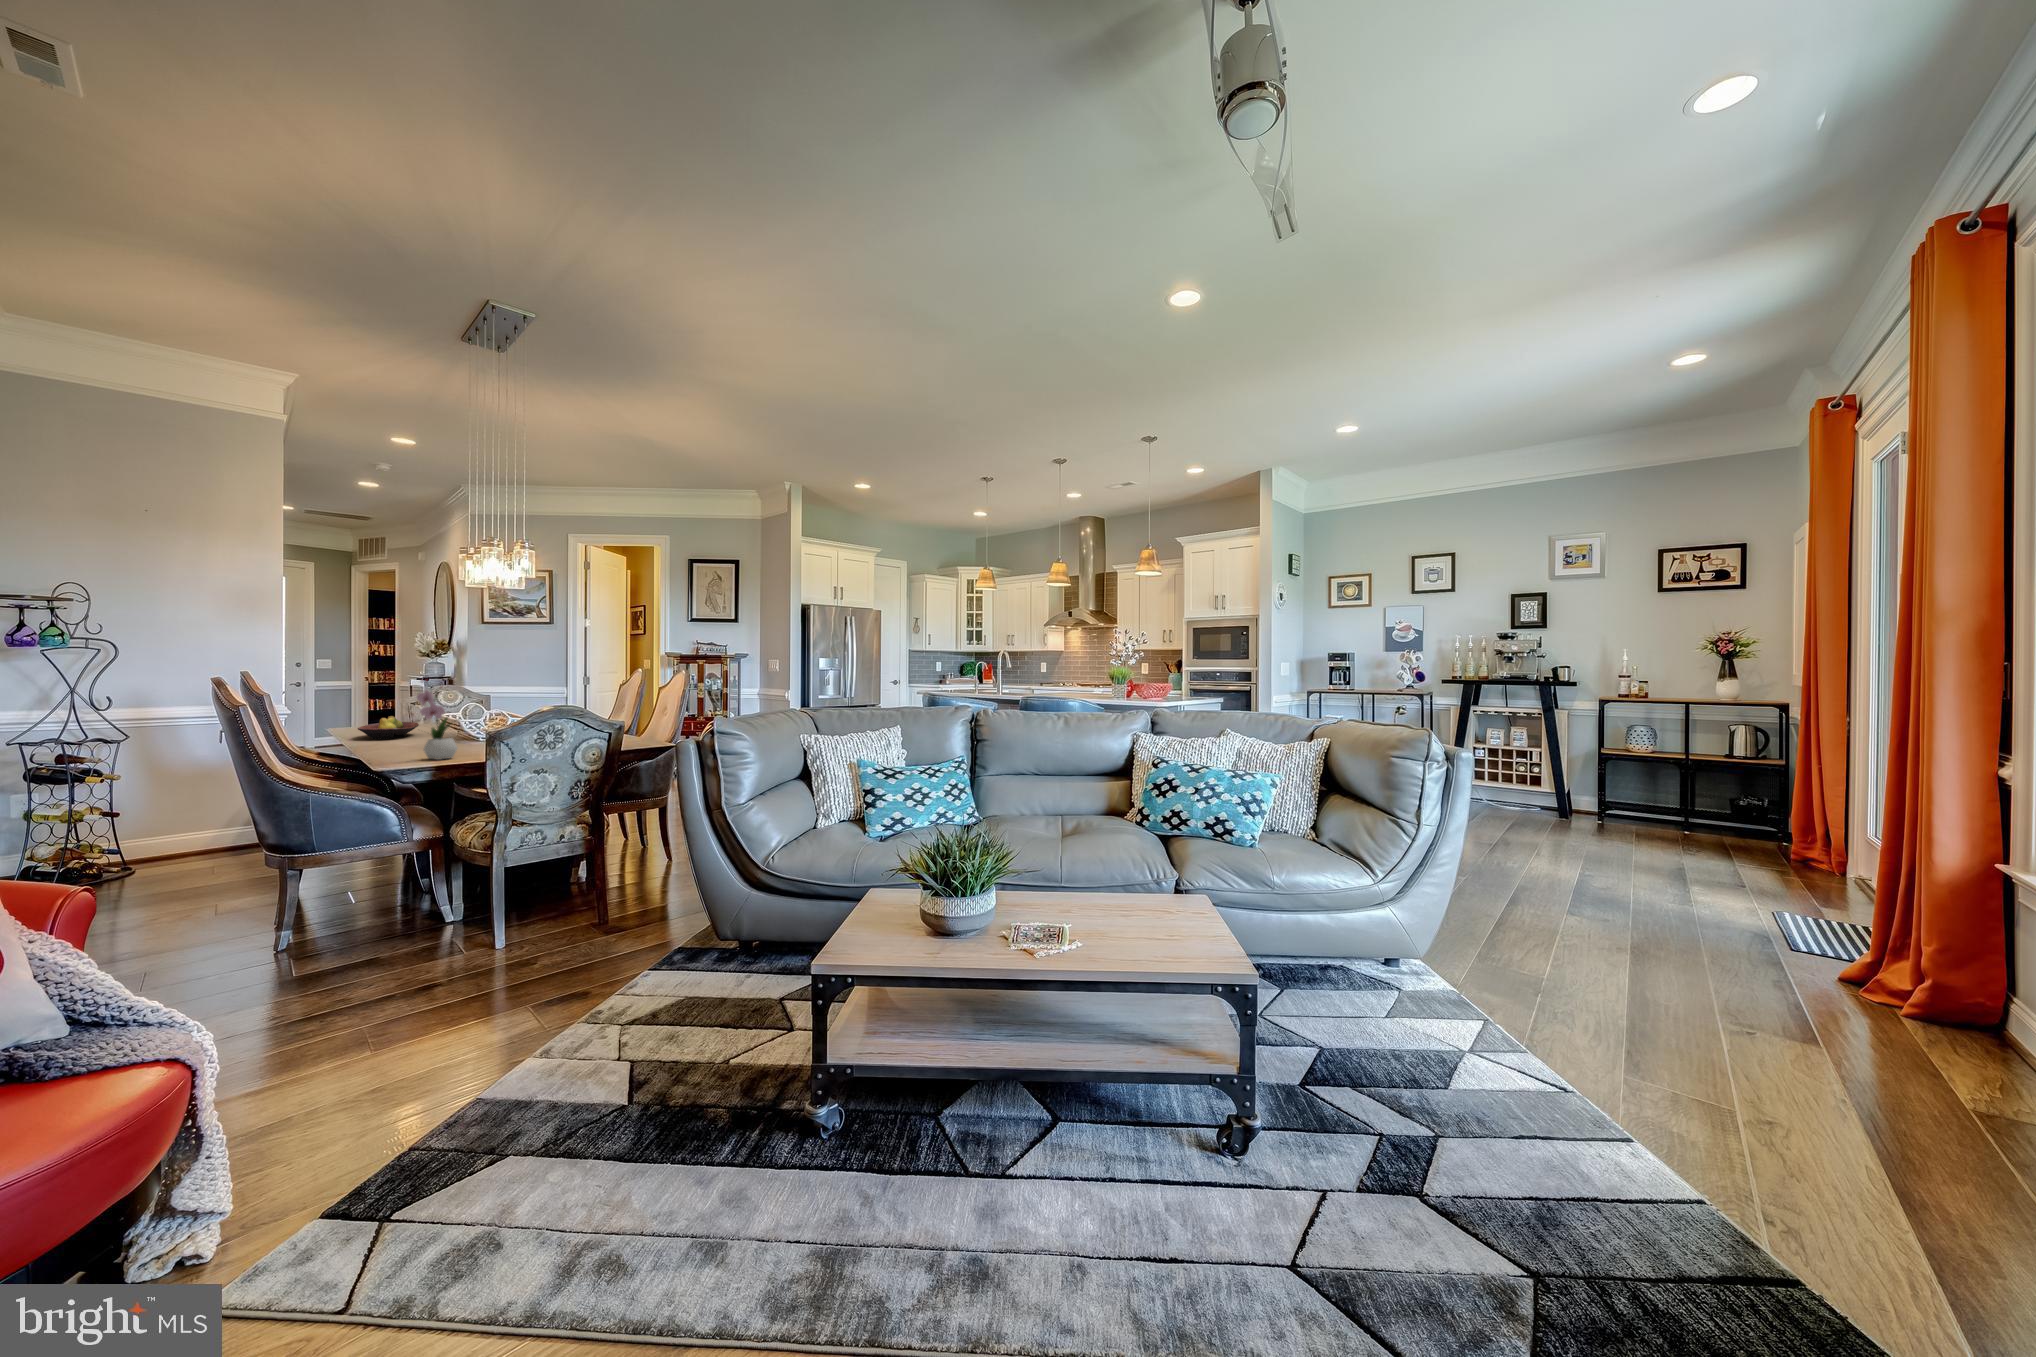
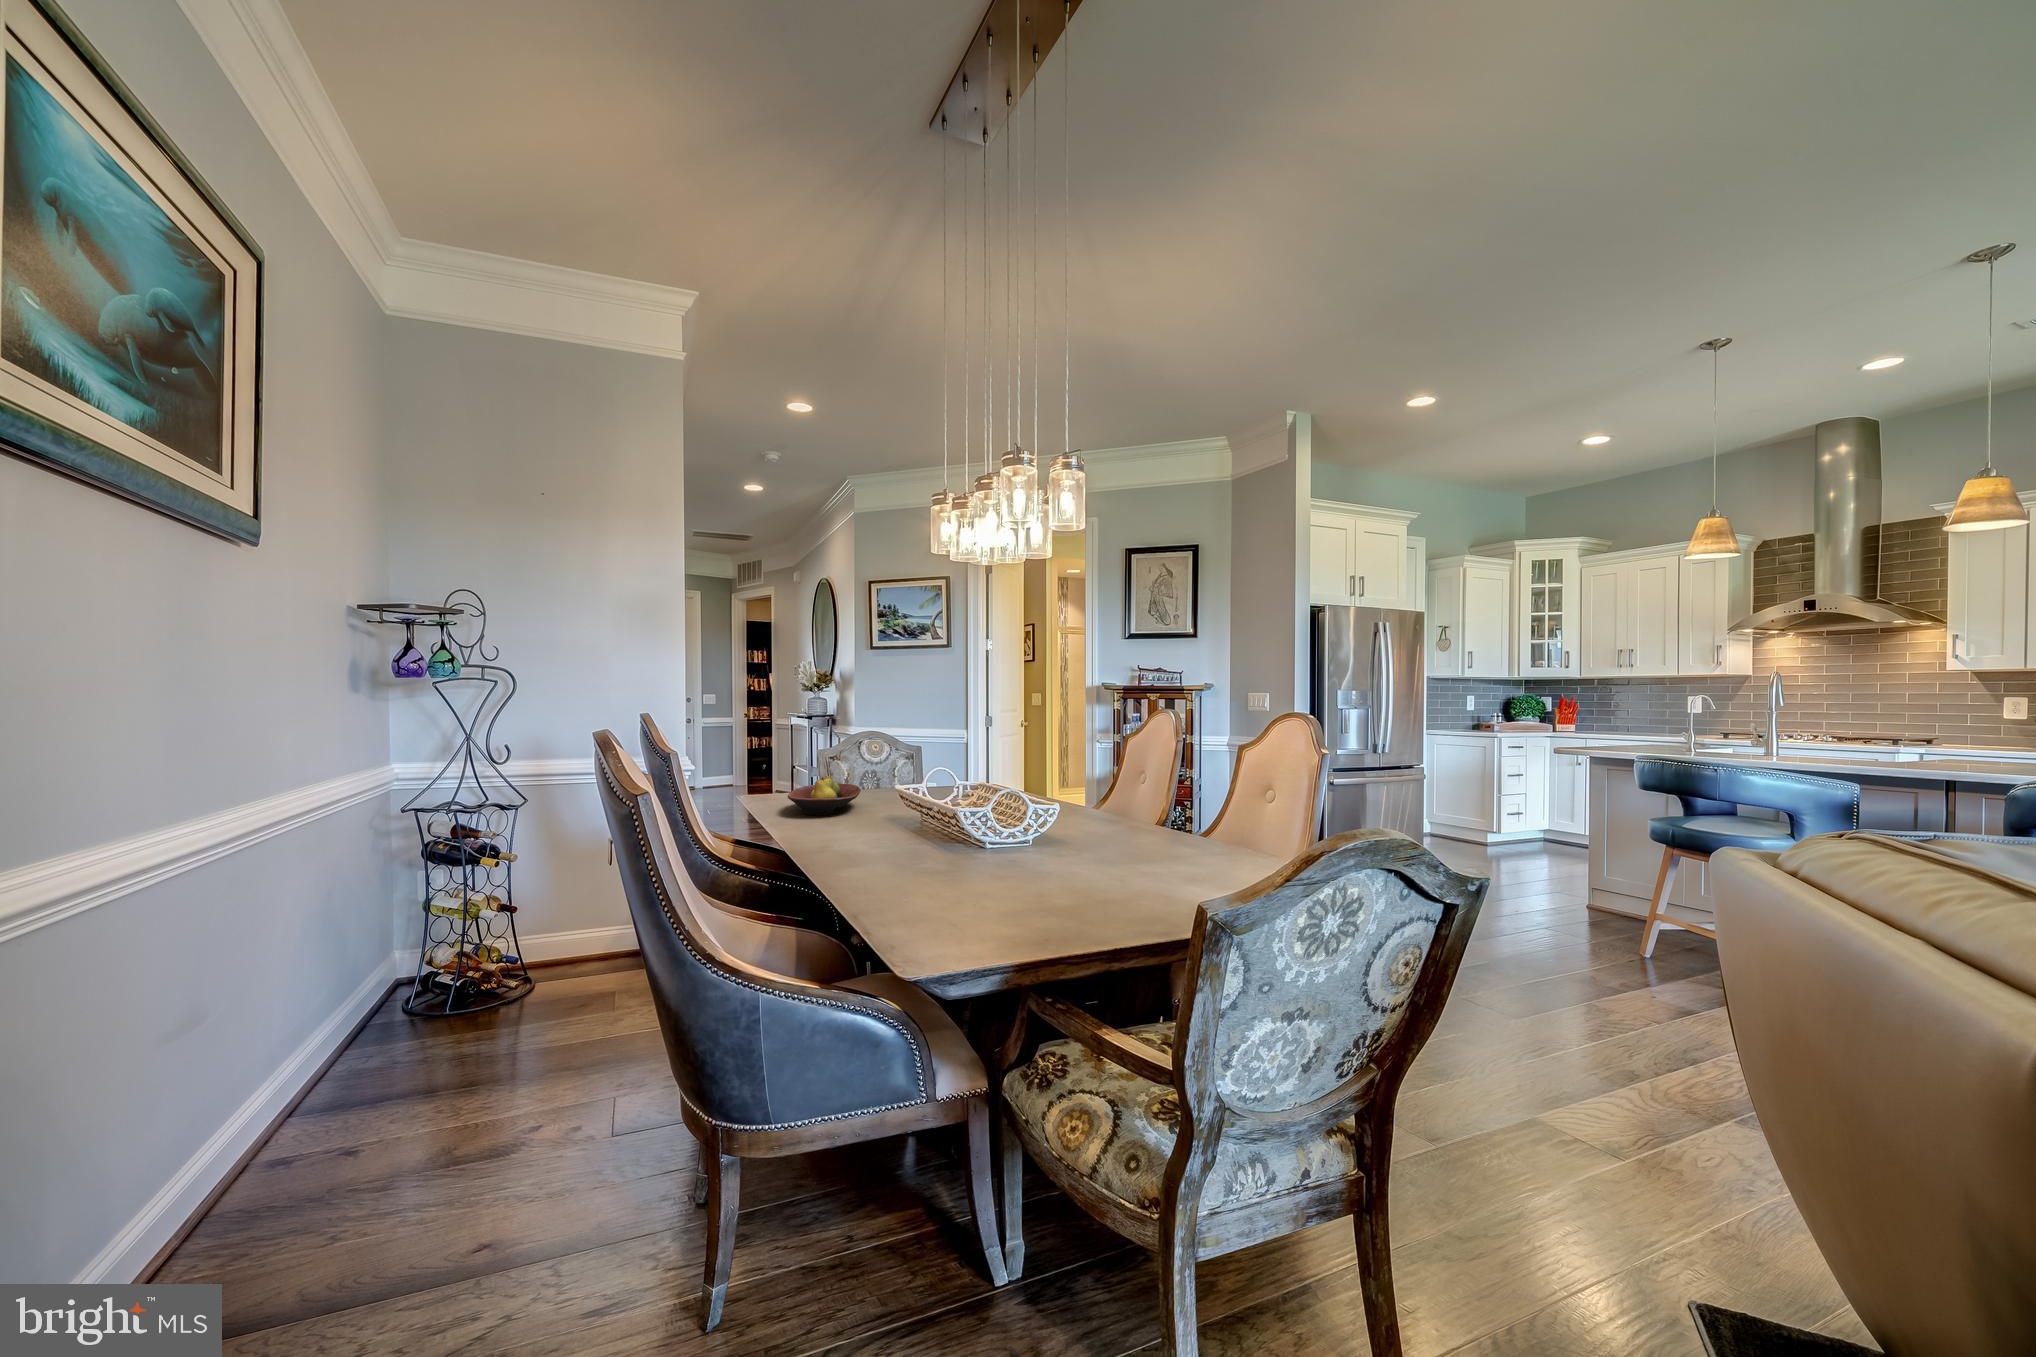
flower arrangement: present [417,680,457,760] -> none [925,717,997,885]

